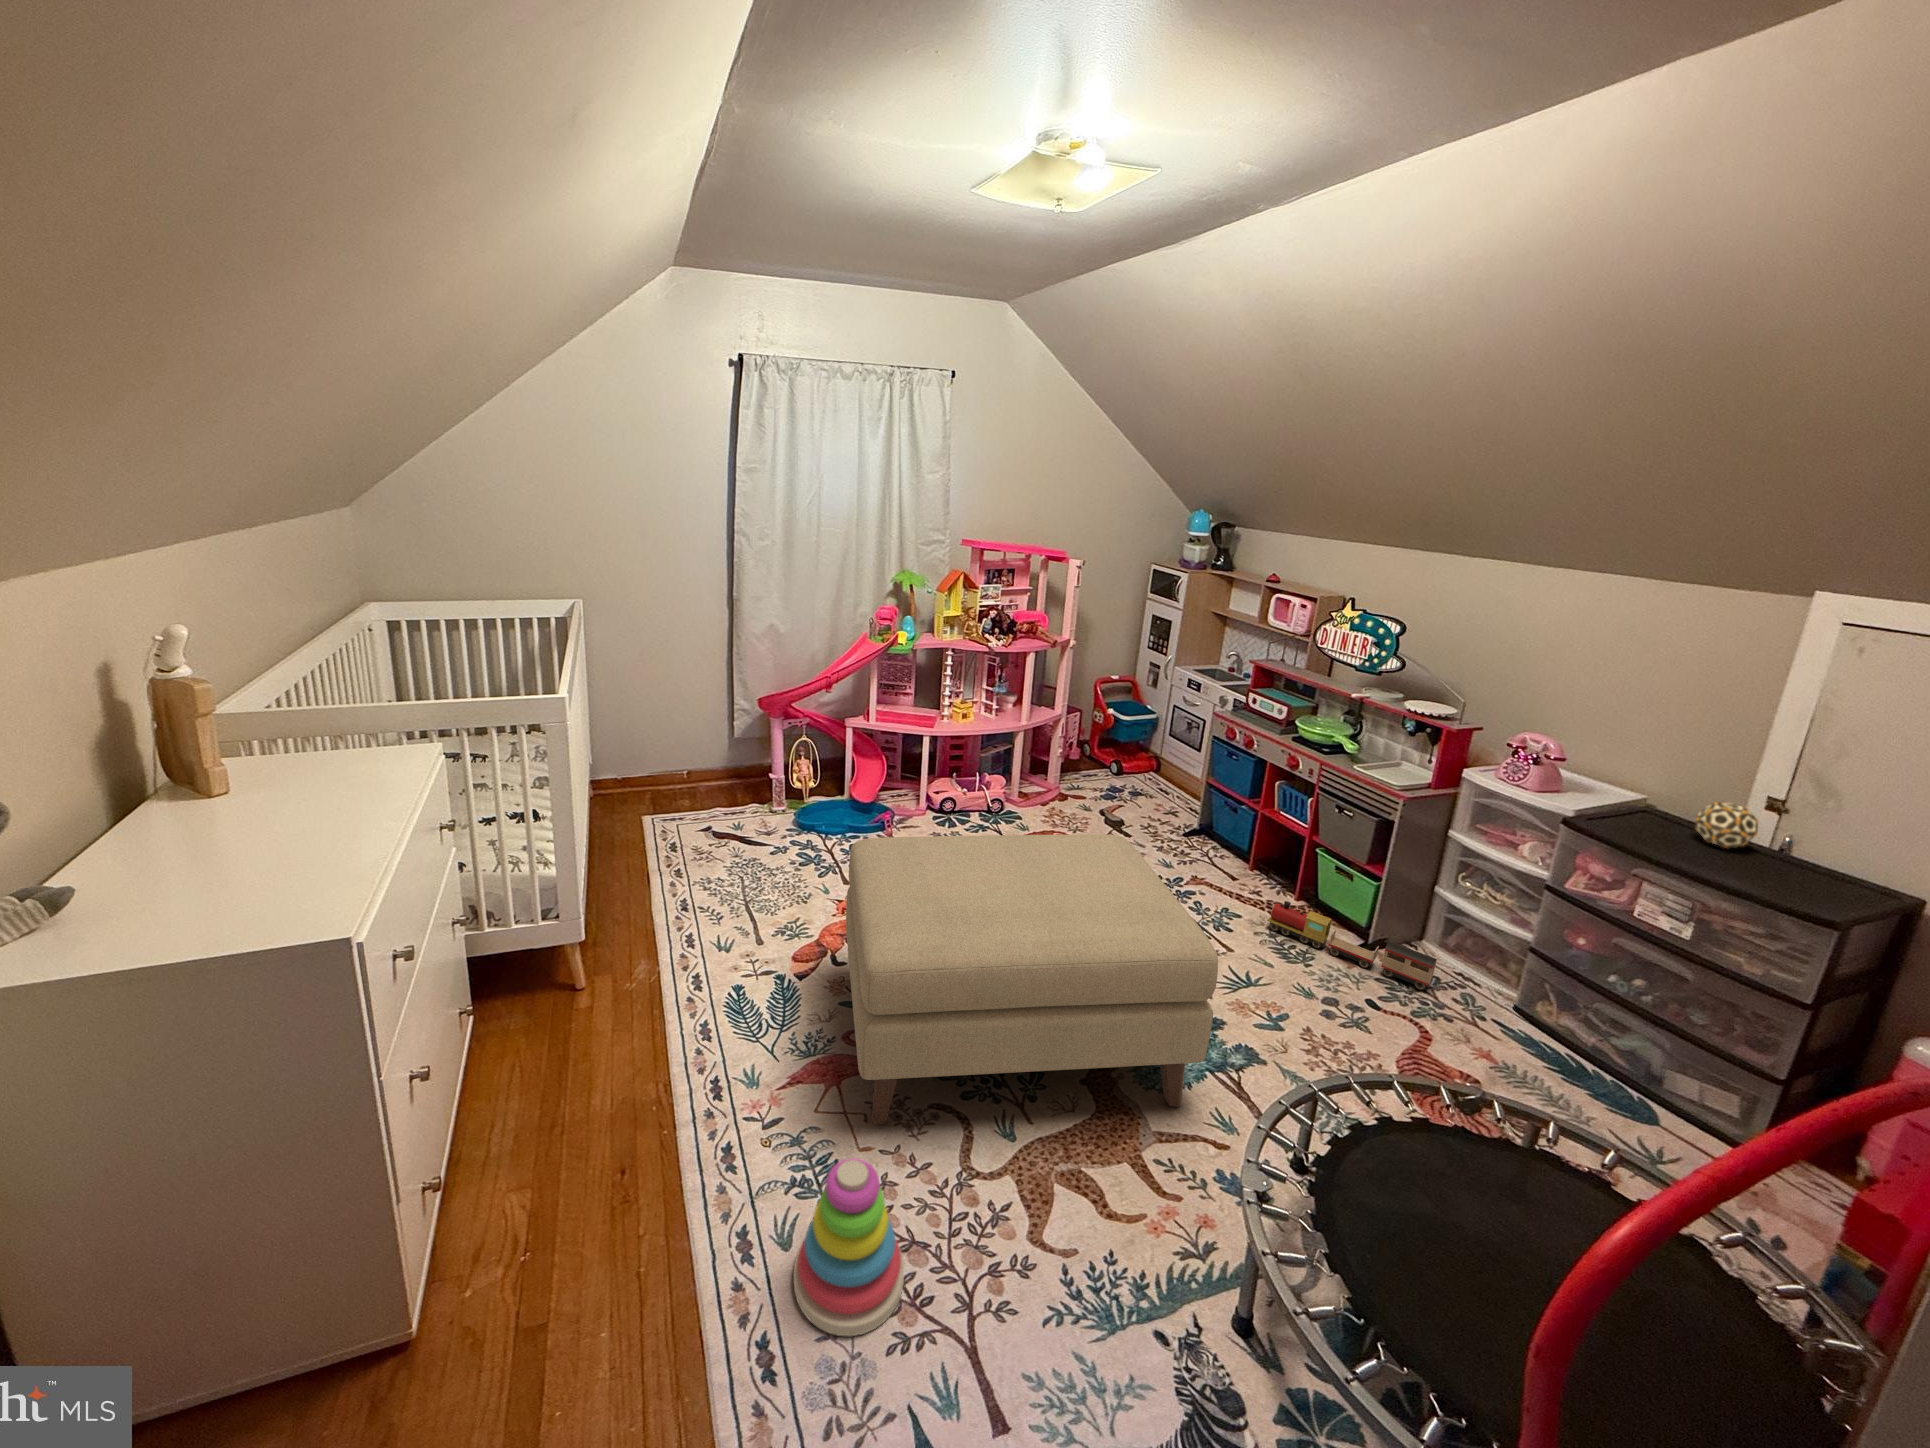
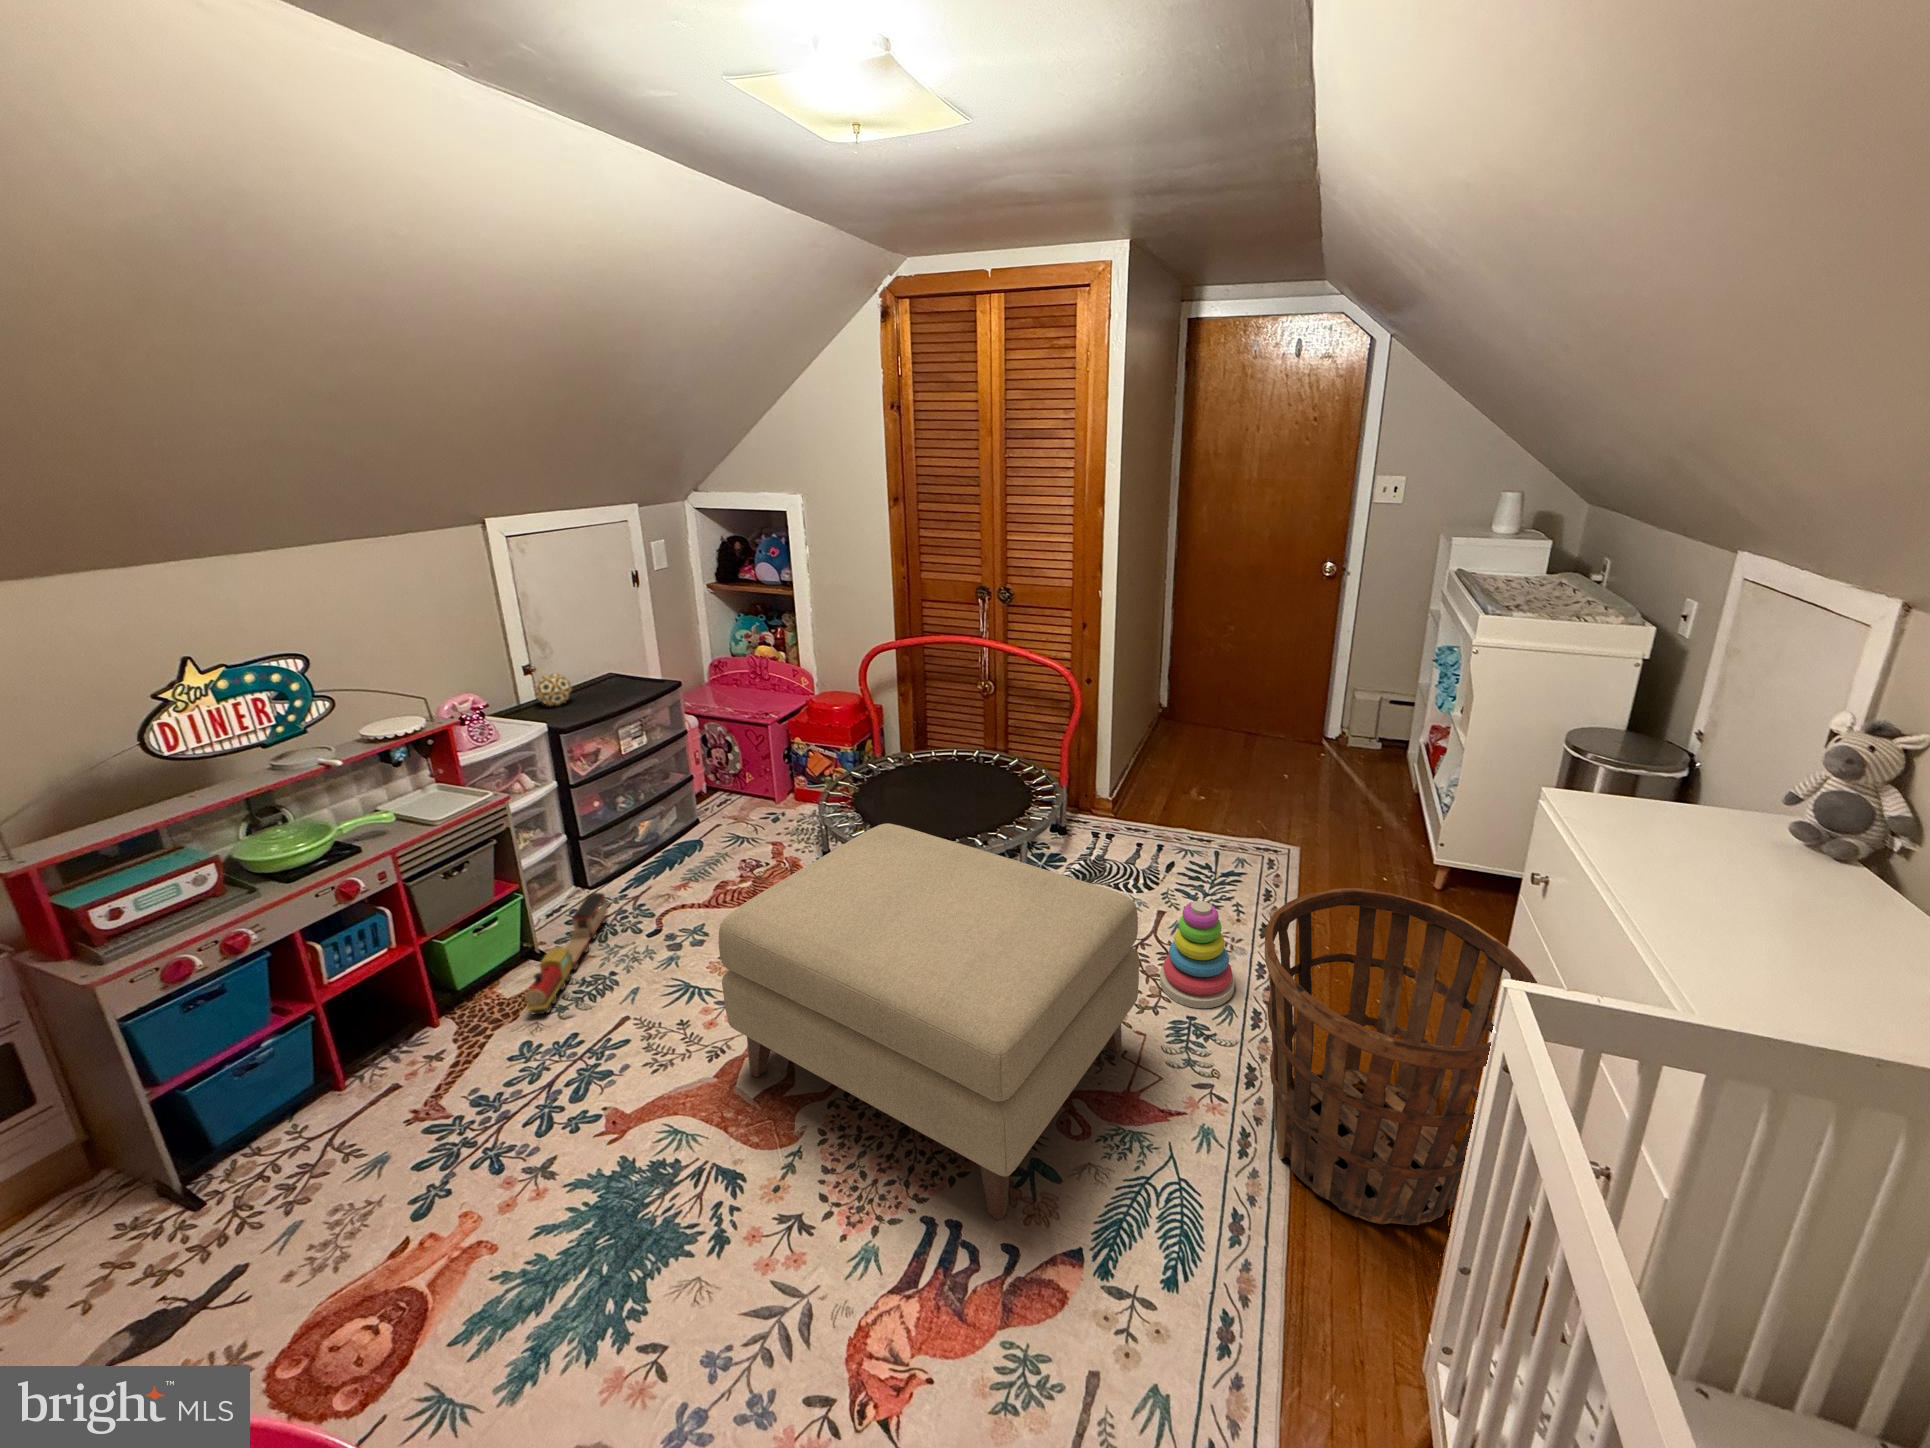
basket: none [452,890,718,1220] -> present [1265,888,1537,1225]

